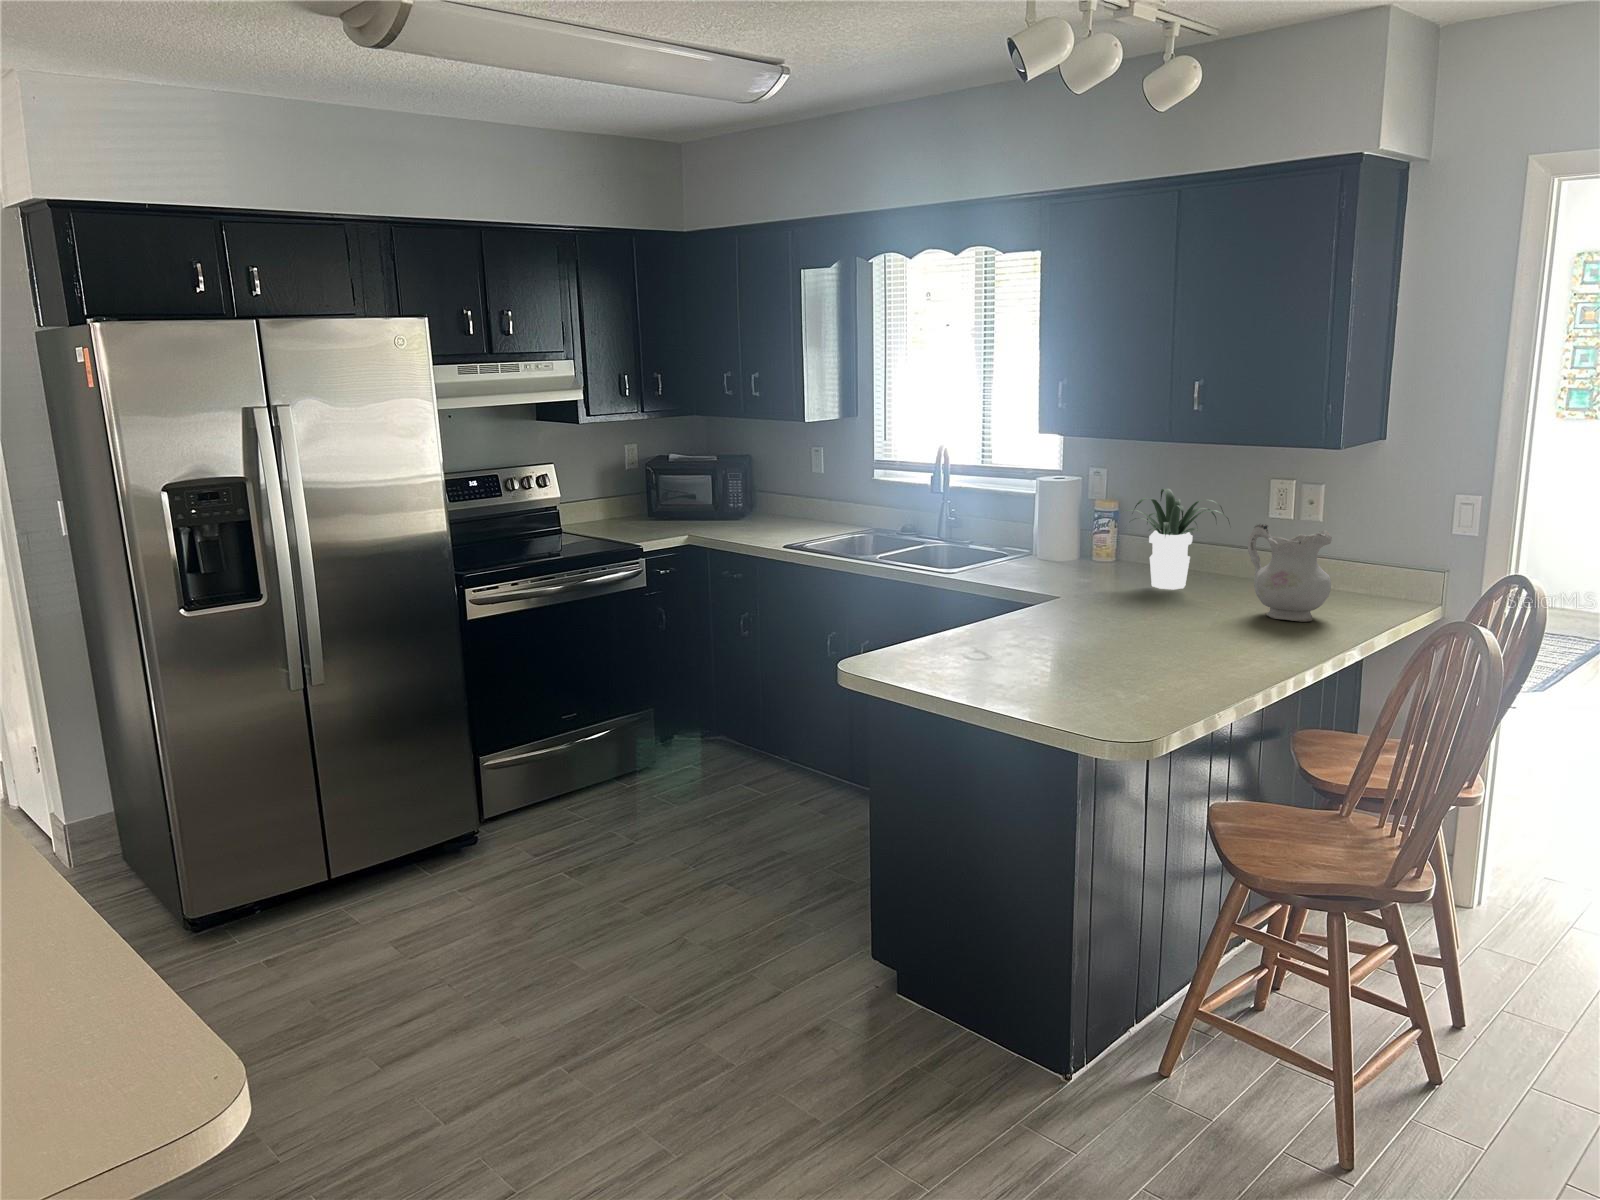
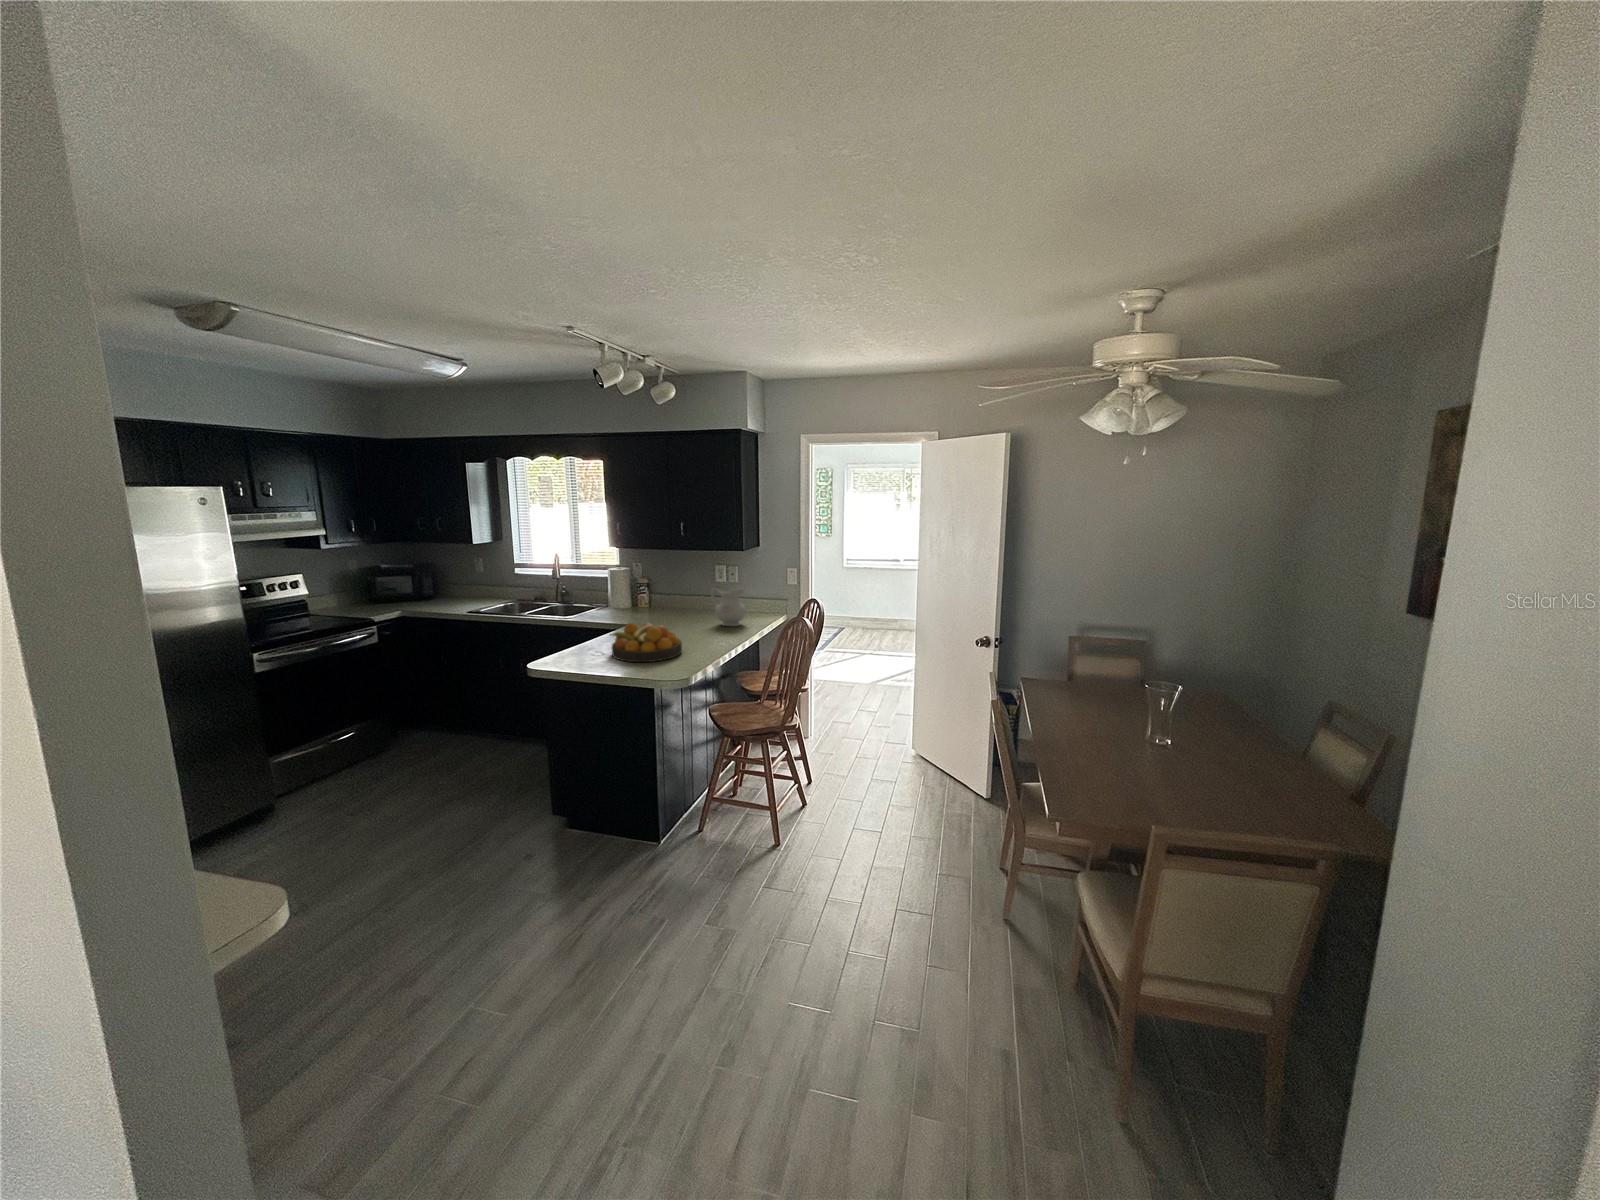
potted plant: present [1121,489,1230,589] -> none [649,572,703,618]
fruit bowl: none [1002,593,1159,683] -> present [610,623,682,662]

